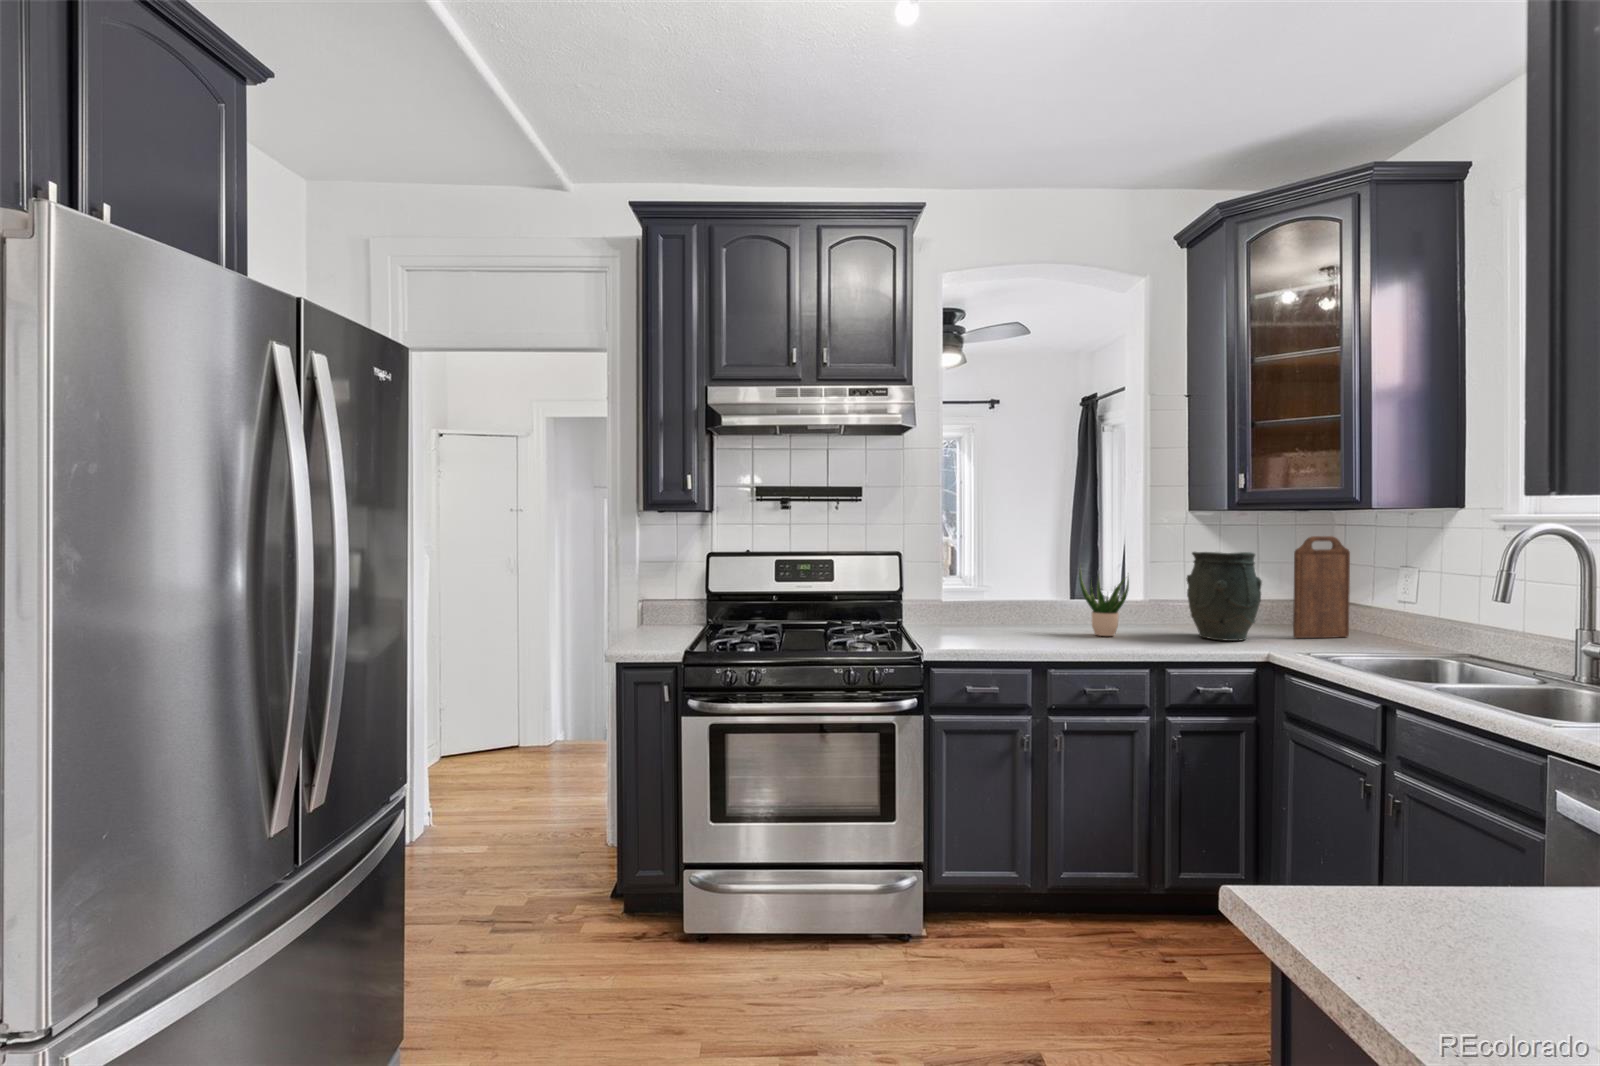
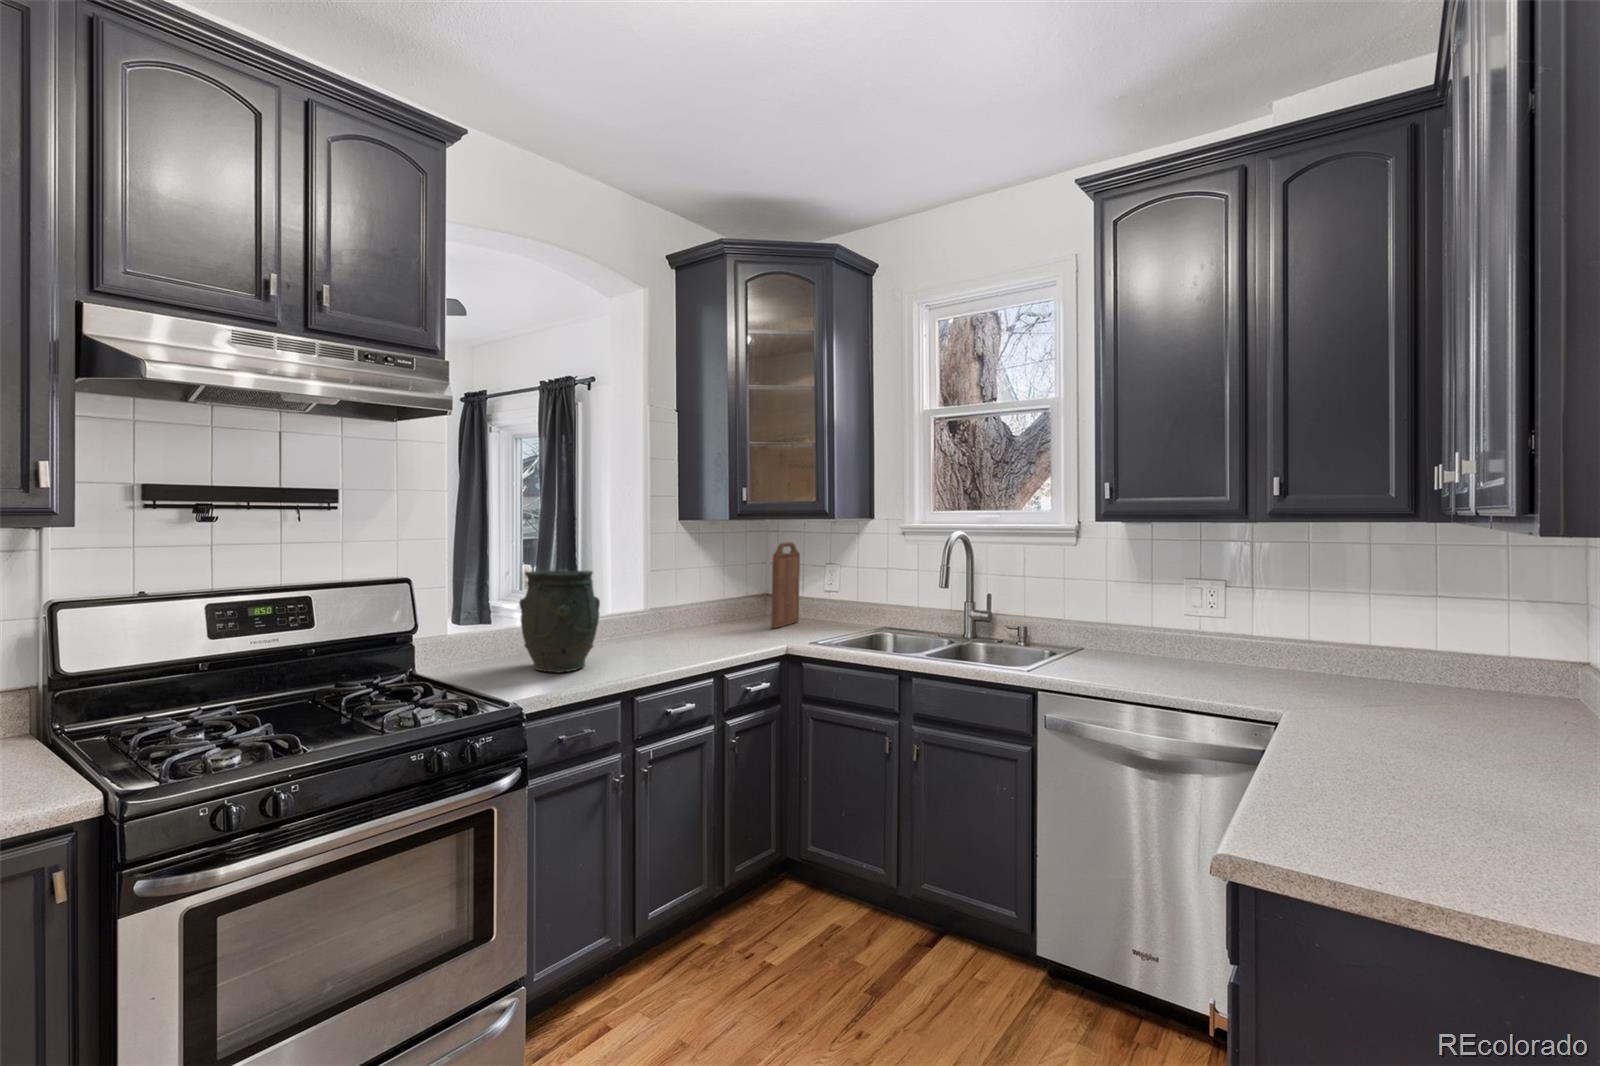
vase: present [1186,552,1262,641] -> present [519,570,600,672]
potted plant: present [1079,570,1129,636] -> none [614,577,667,650]

